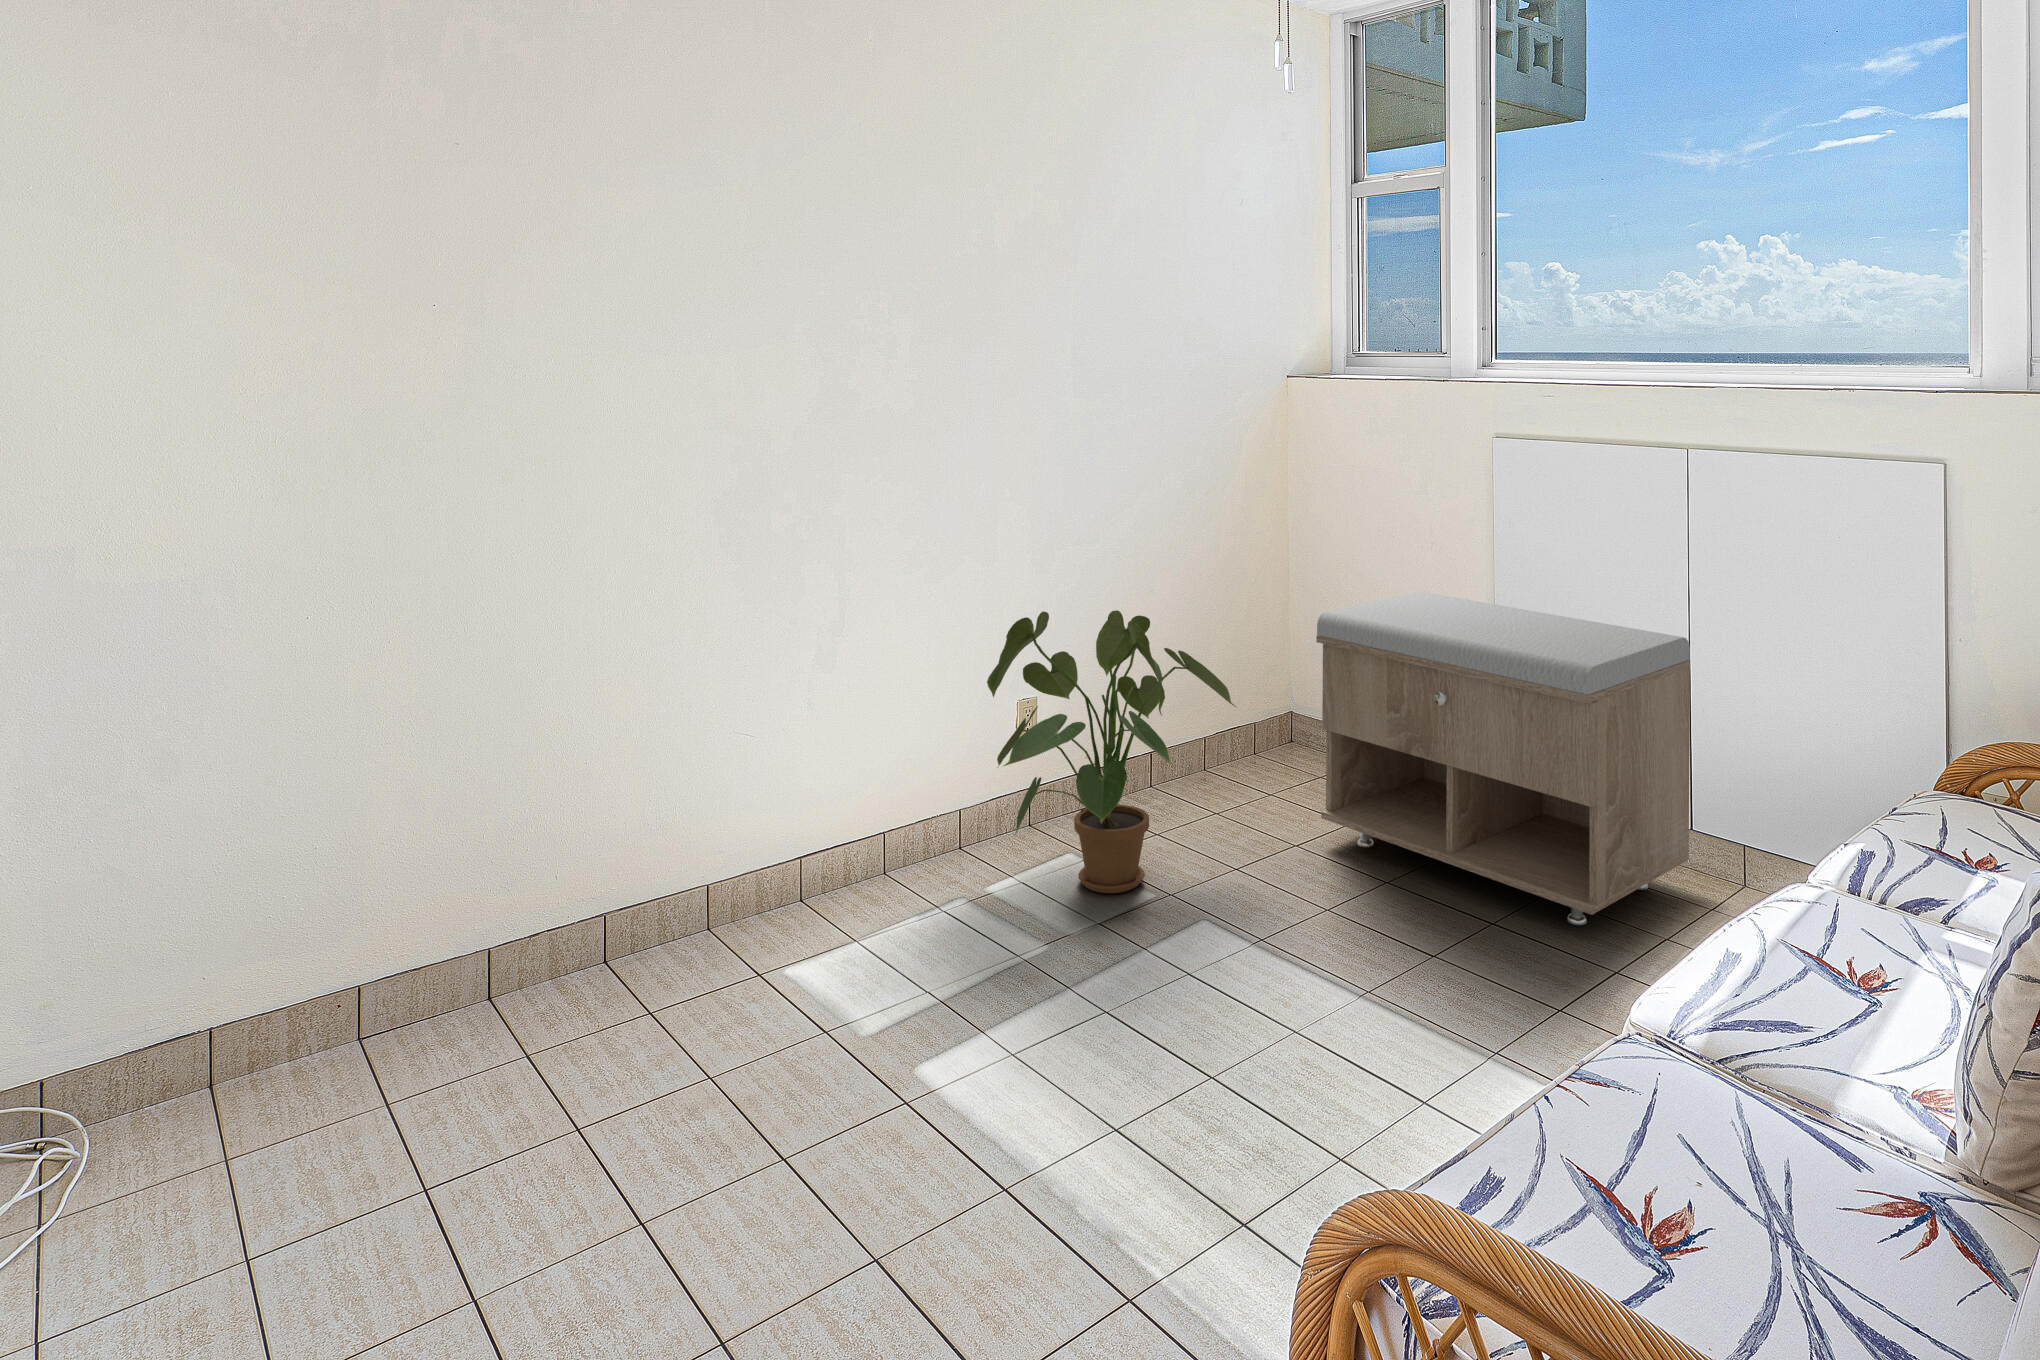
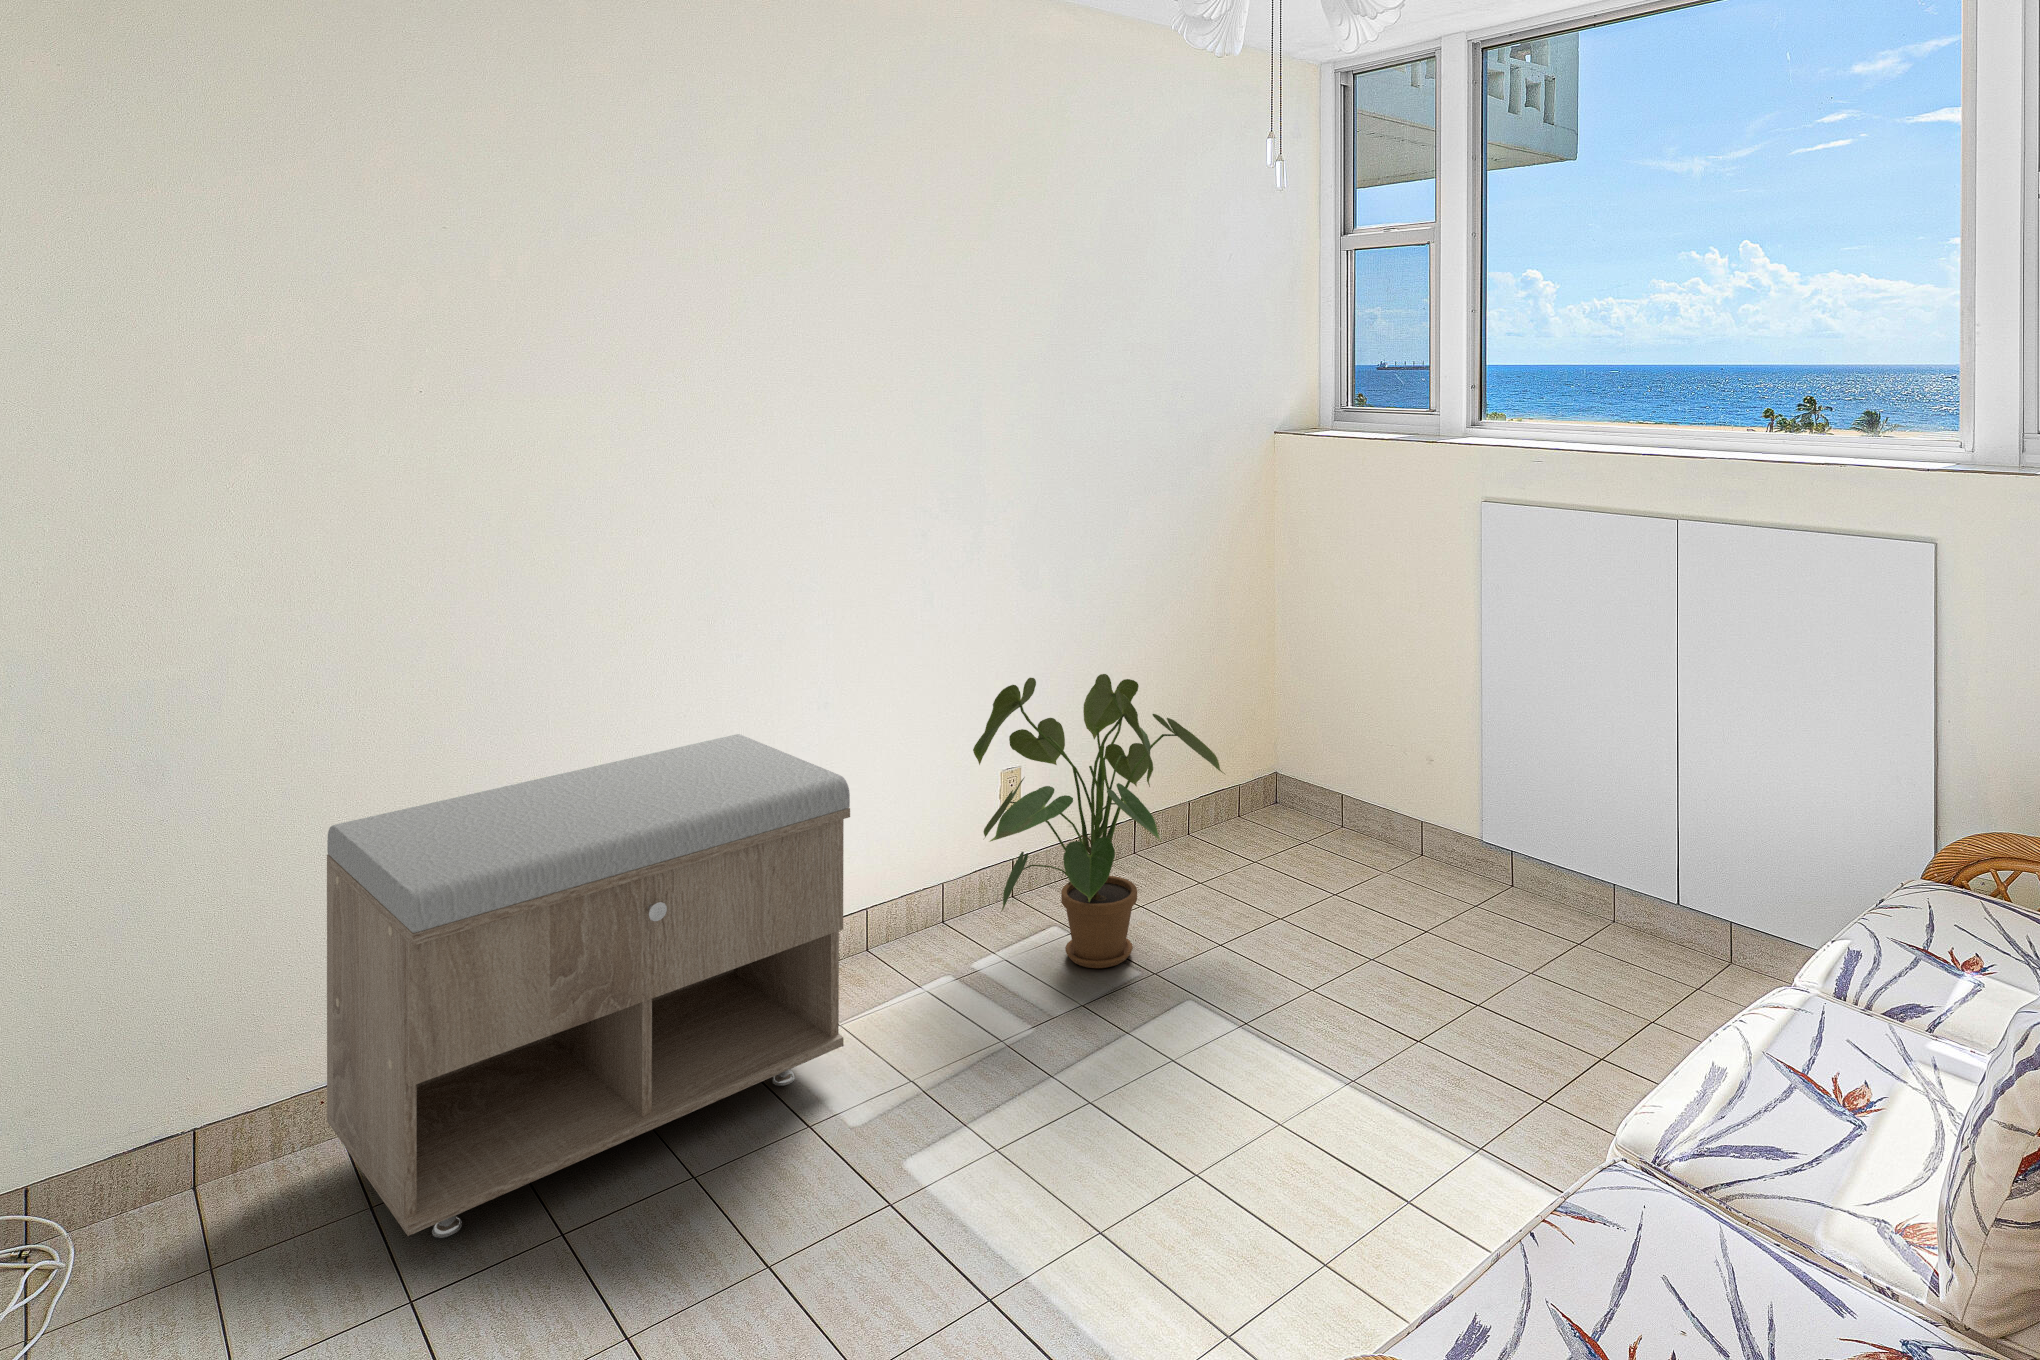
storage bench: present [1316,592,1690,925] -> present [327,734,850,1238]

